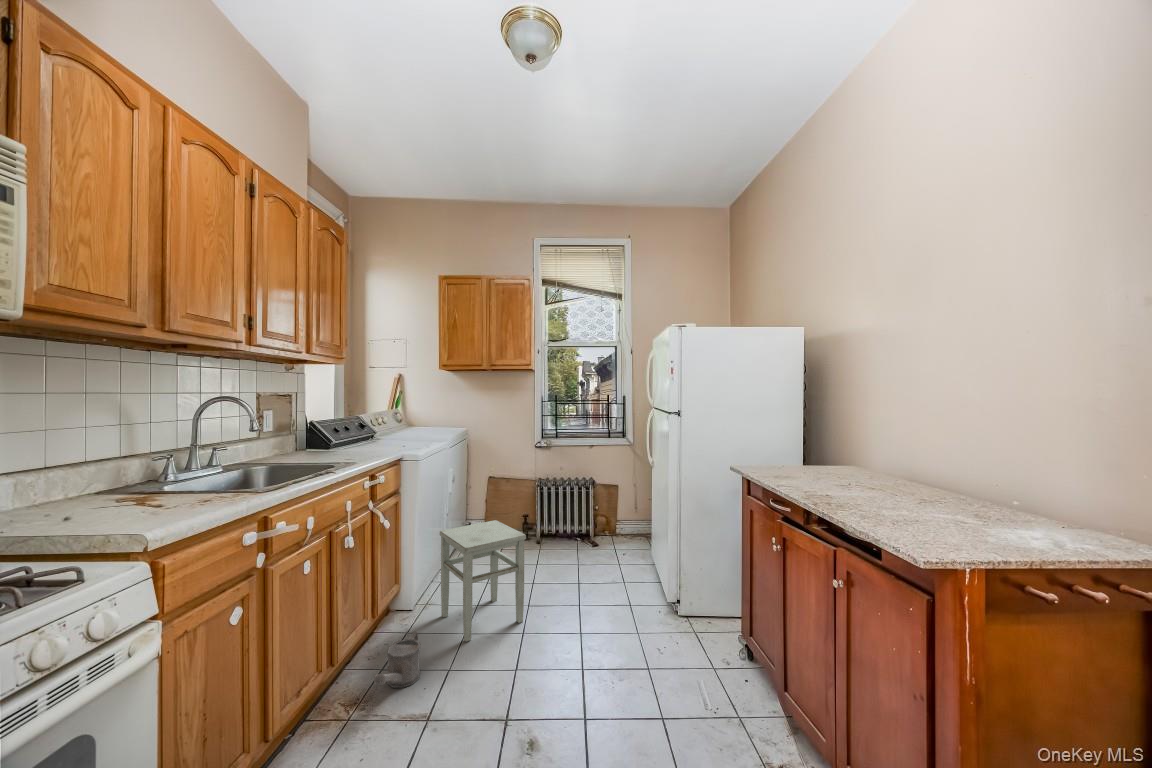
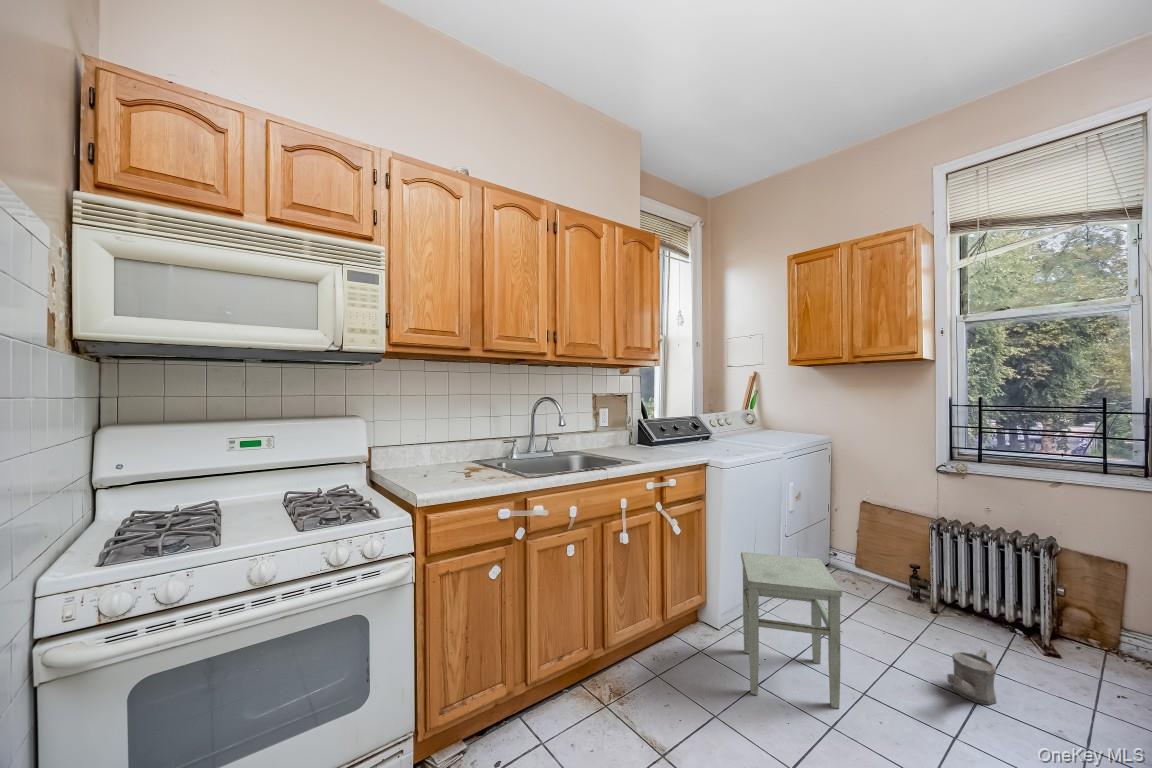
watering can: present [374,631,420,688] -> present [947,650,996,705]

